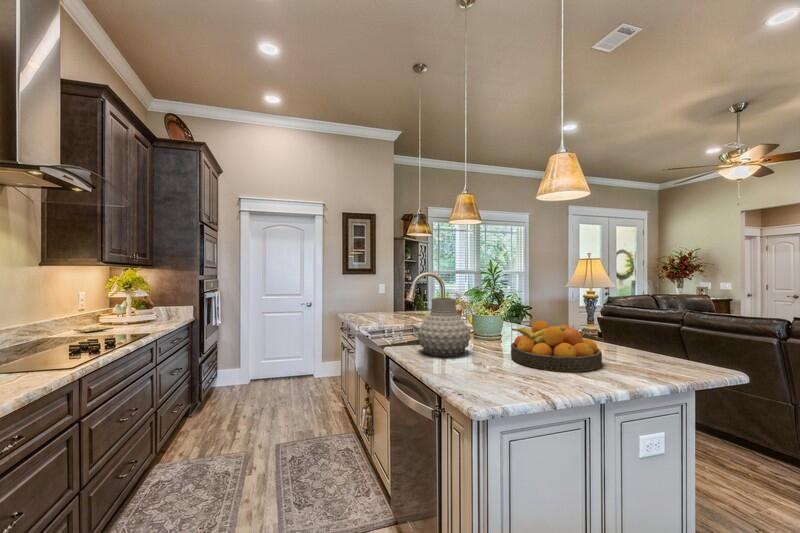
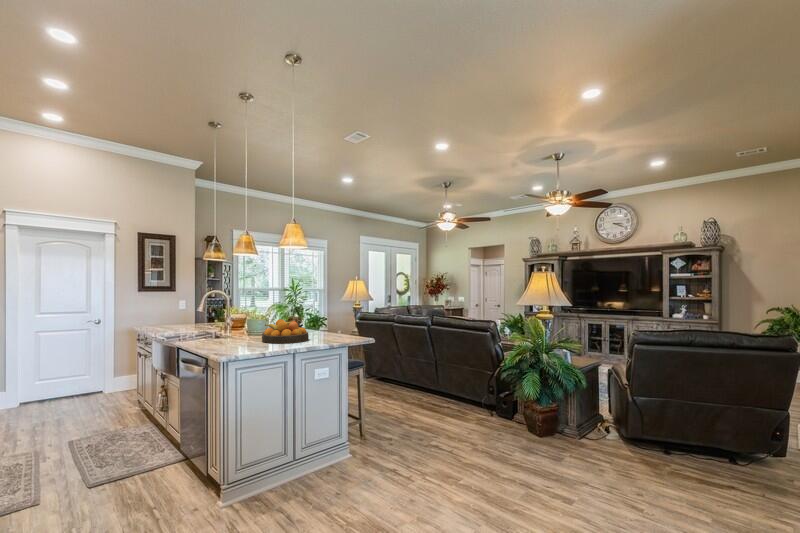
vase: present [418,298,470,356] -> none [205,308,240,343]

